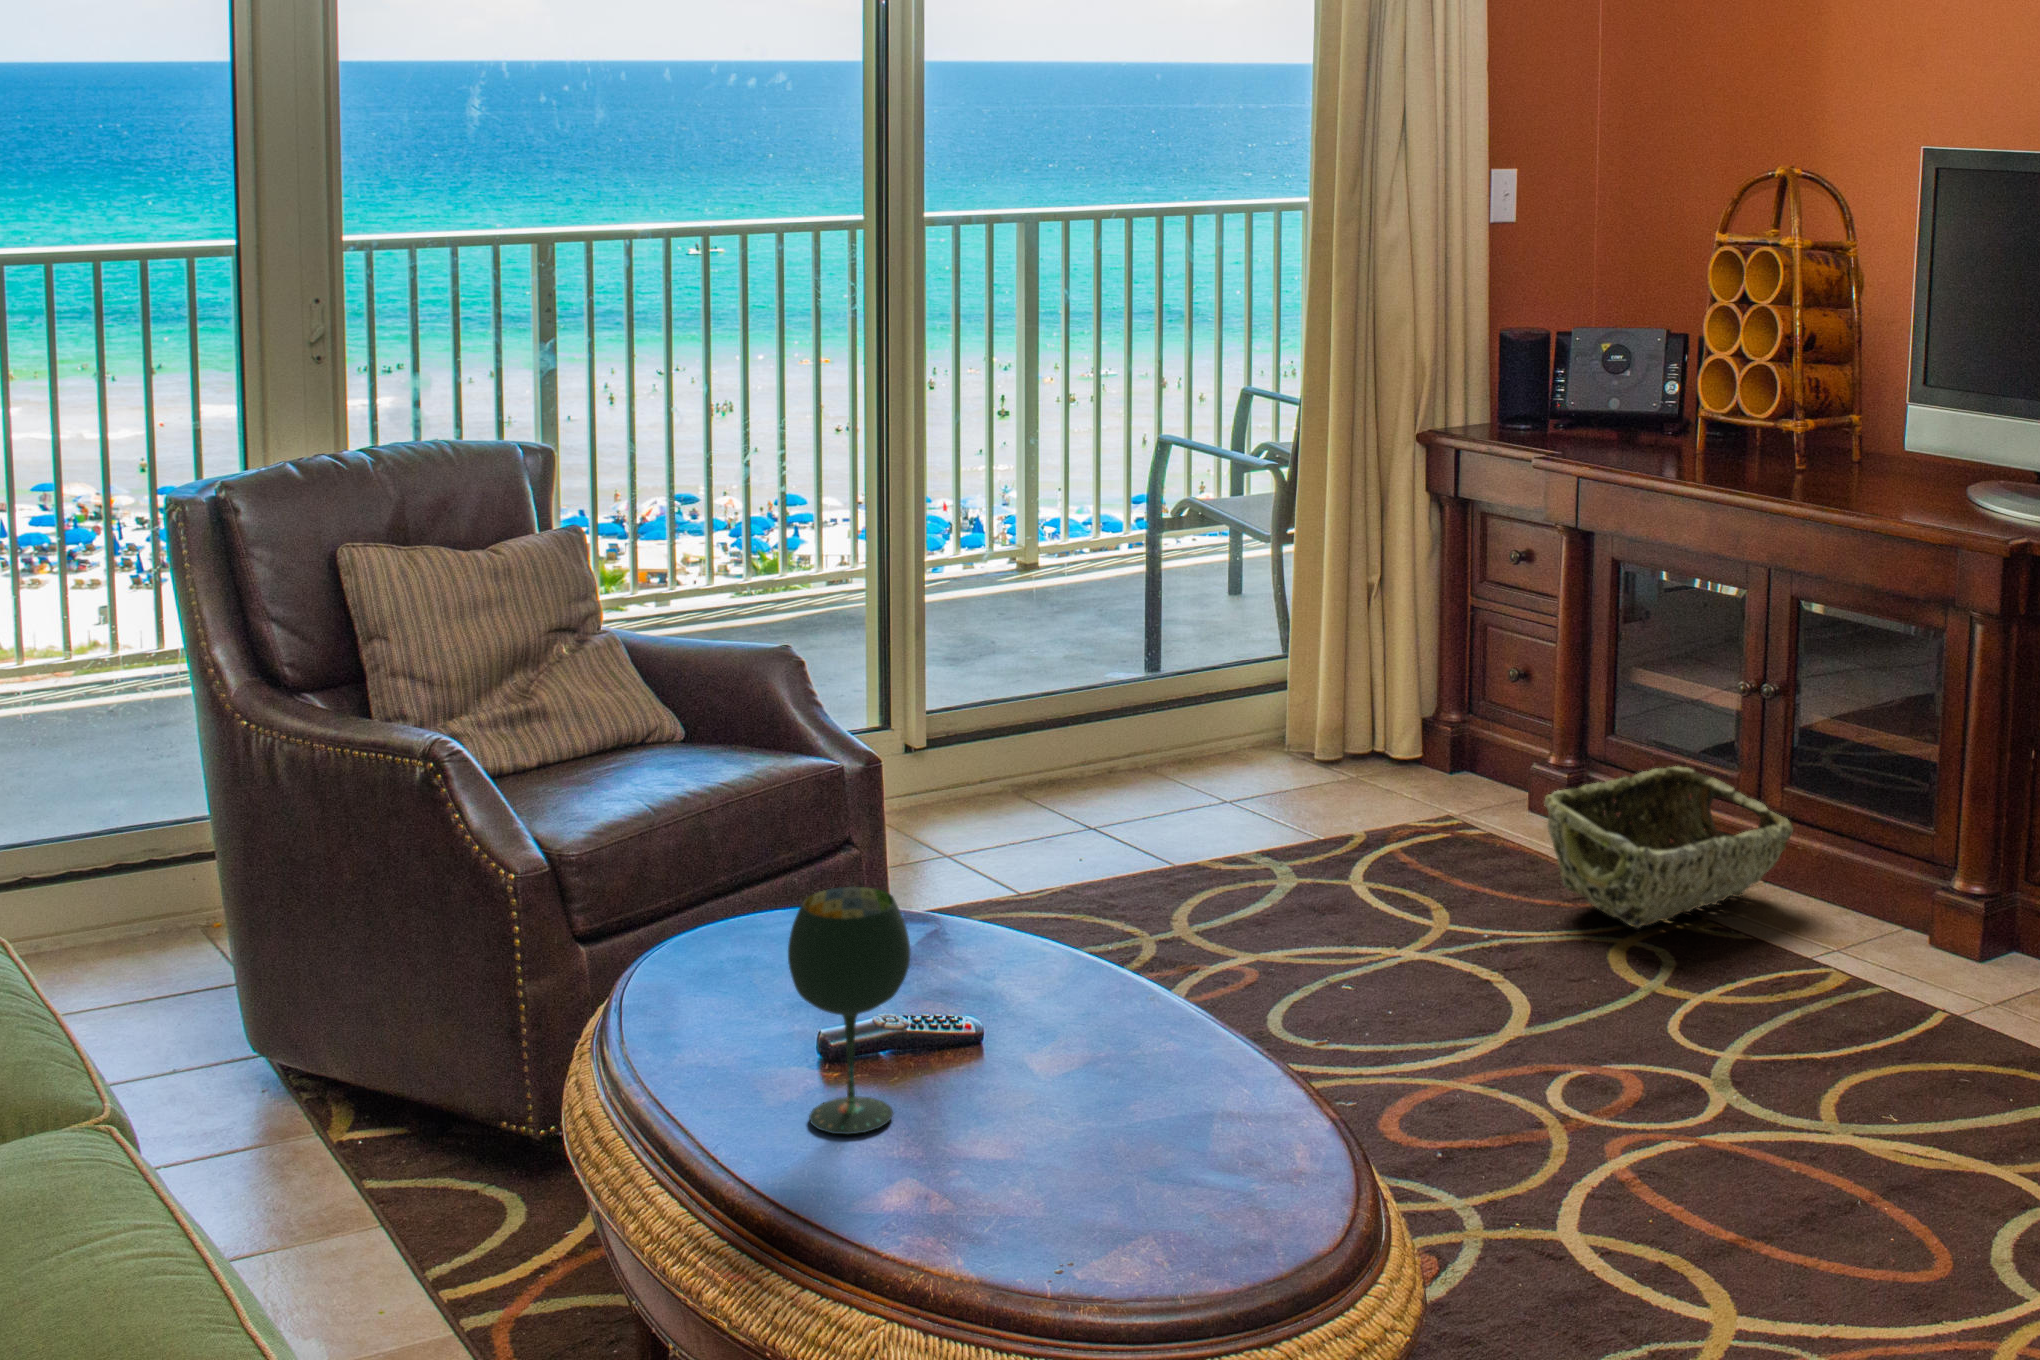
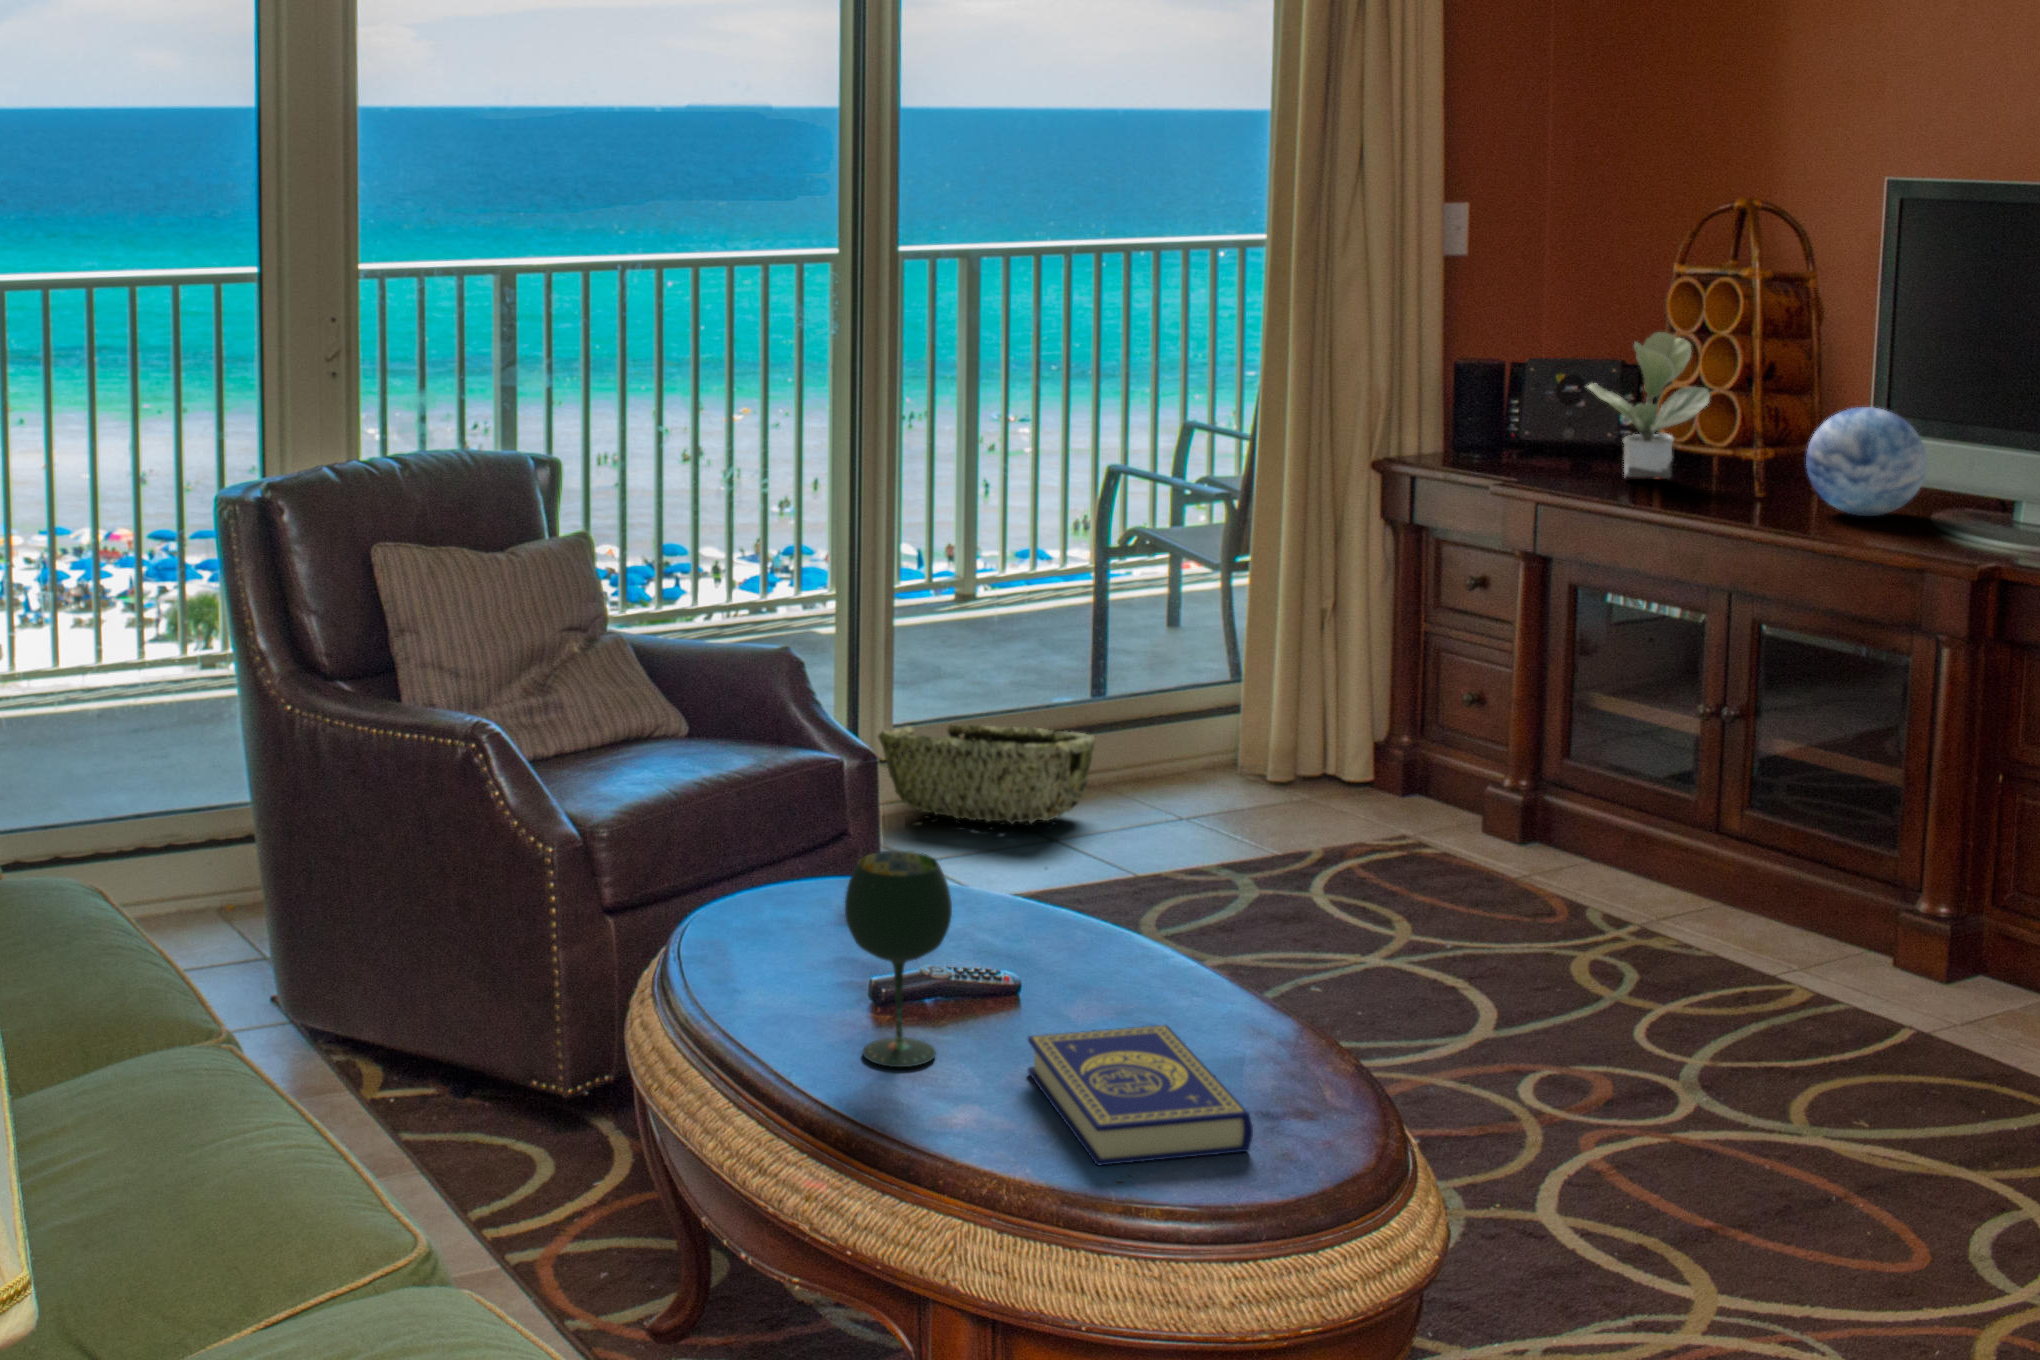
potted plant: none [1631,302,1752,451] -> present [1587,332,1710,478]
decorative orb: none [1843,379,1957,489] -> present [1806,407,1927,516]
woven basket: present [1544,766,1793,928] -> present [878,725,1095,824]
book: none [993,1073,1233,1251] -> present [1028,1025,1253,1165]

